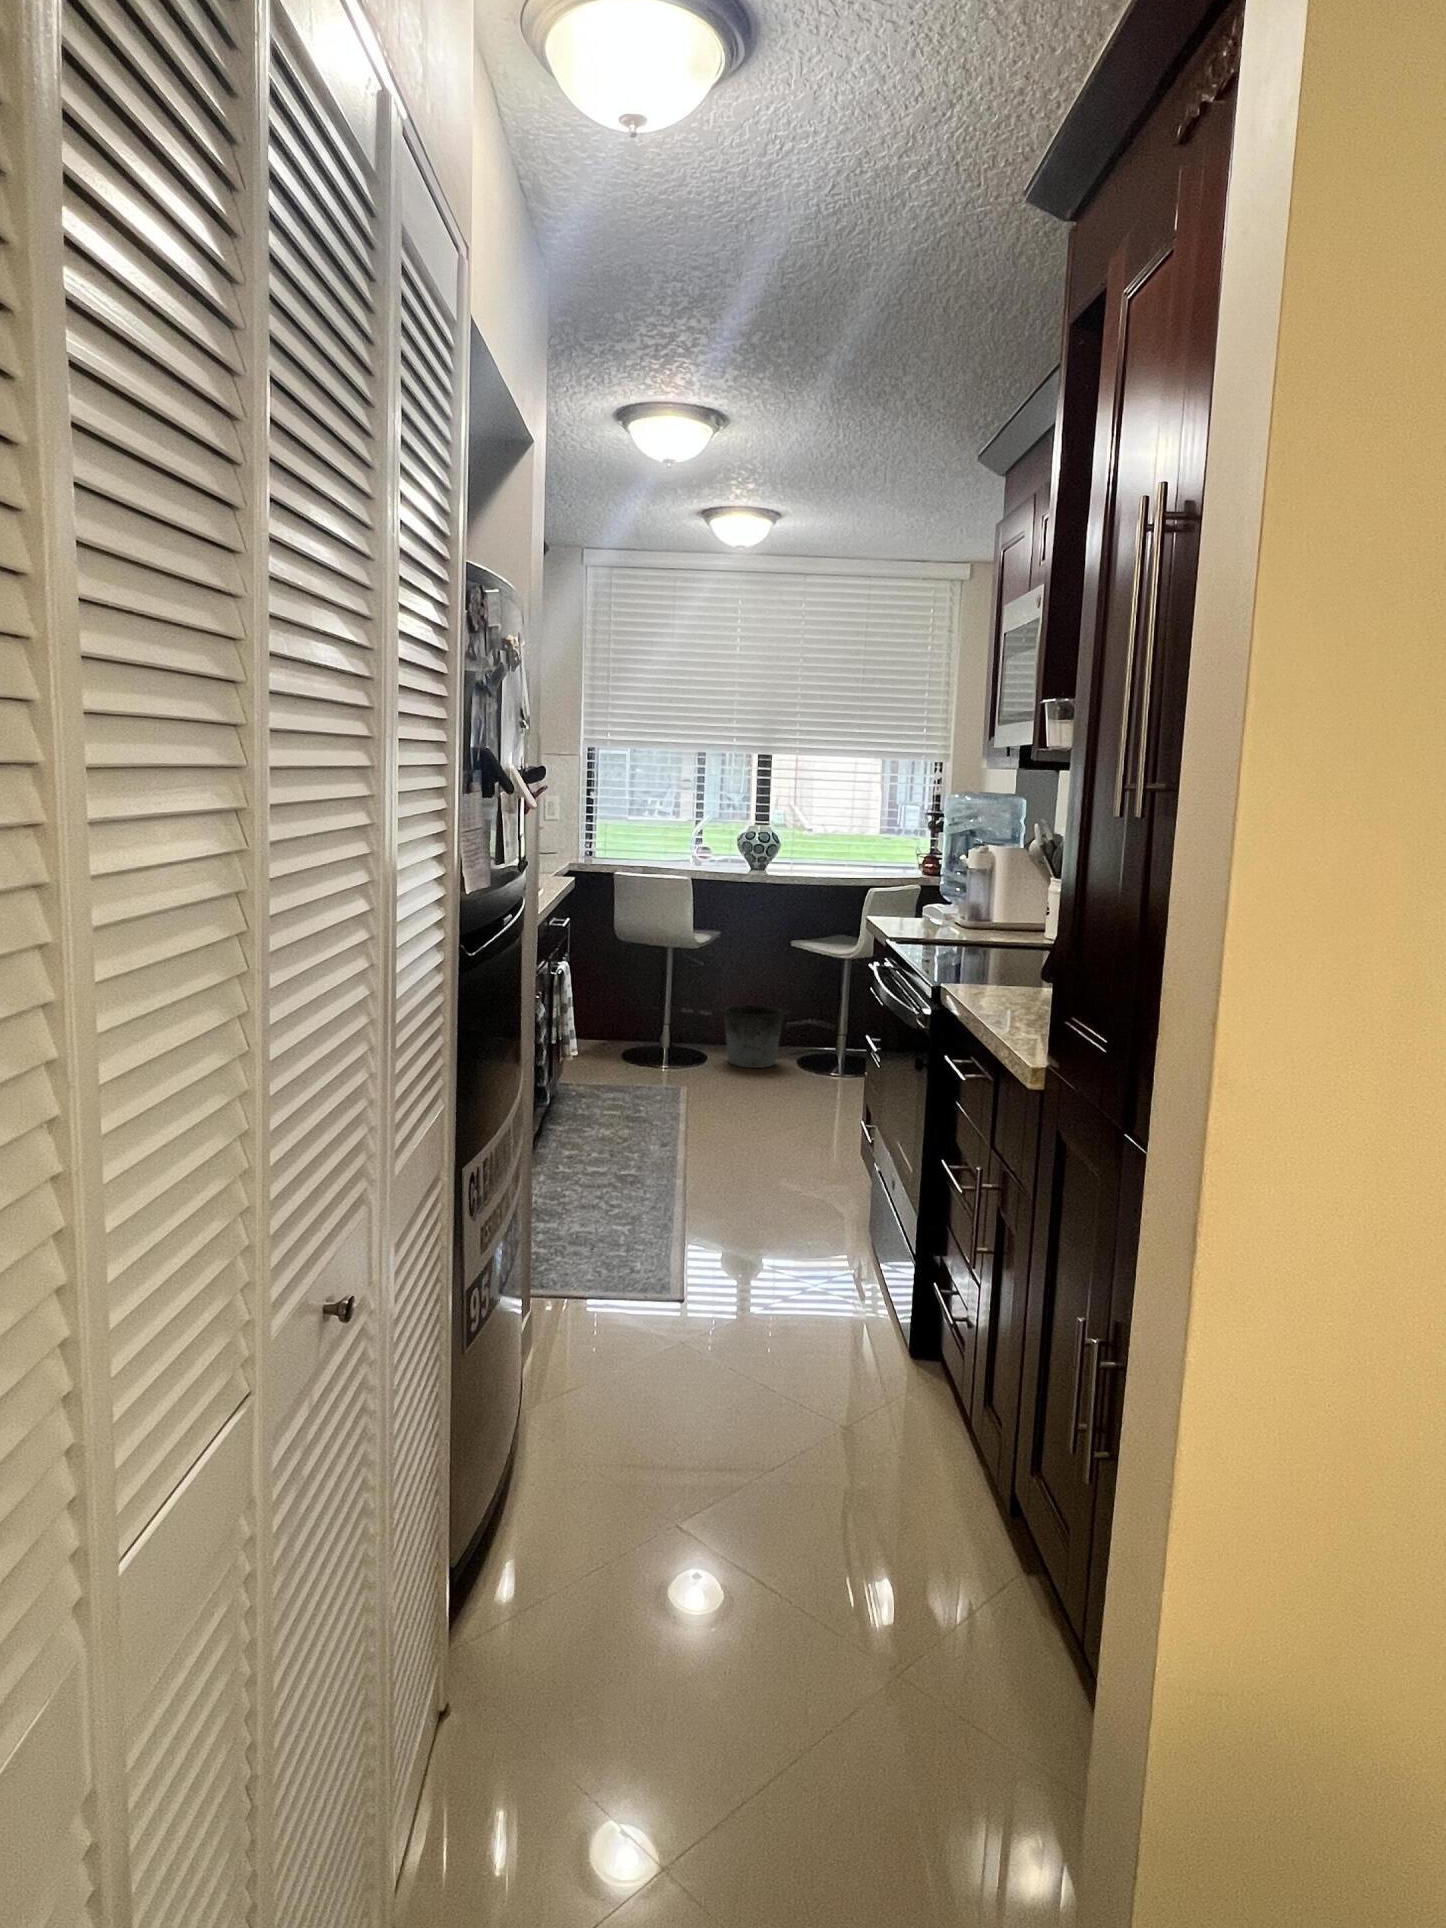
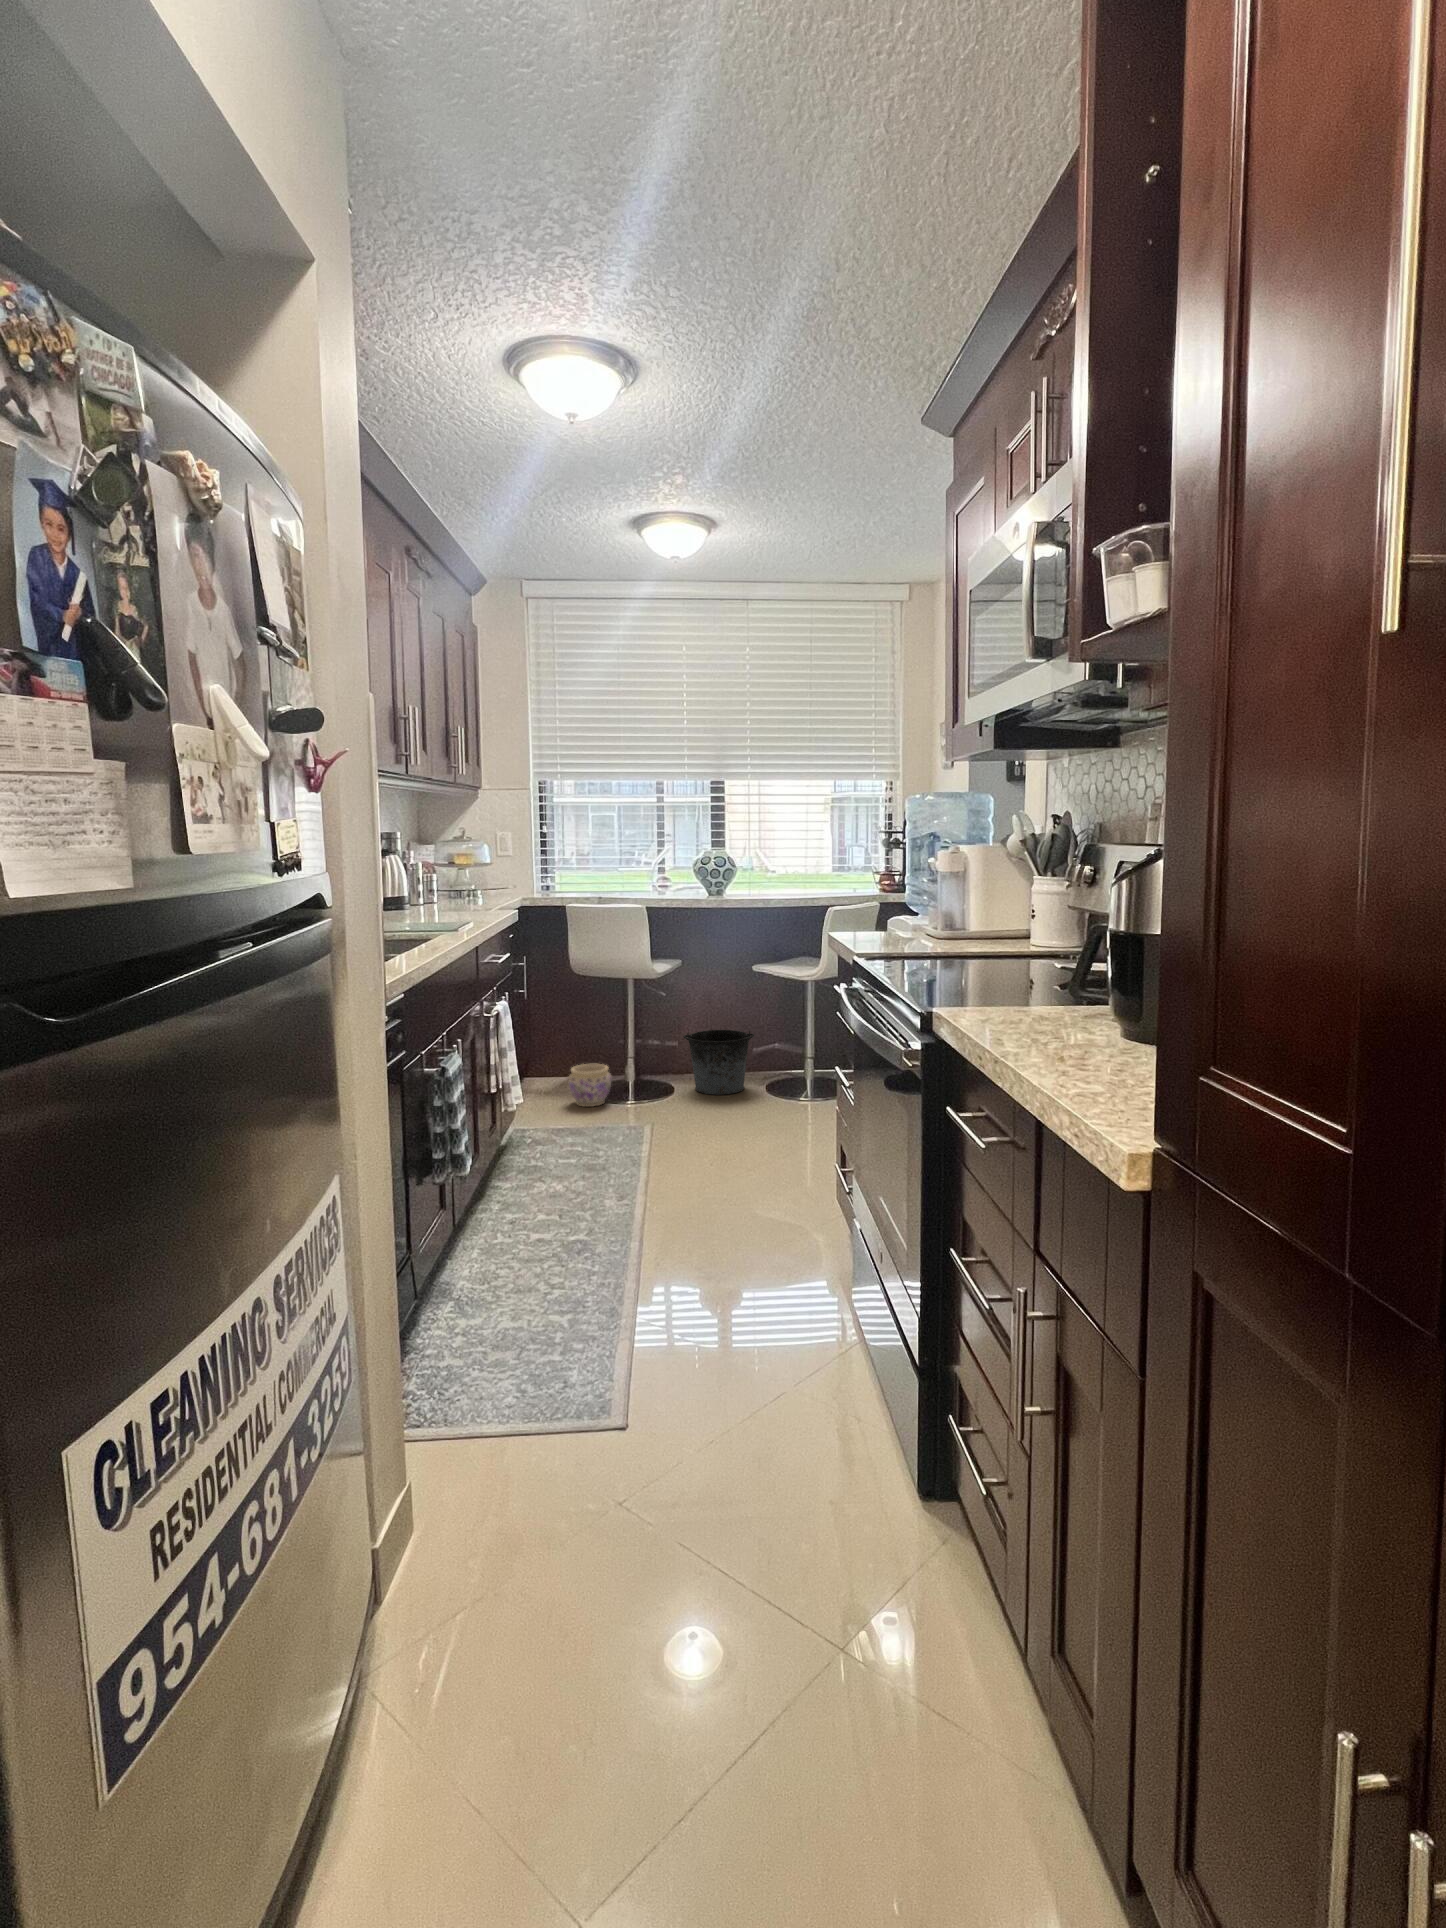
planter: none [606,1029,648,1071] -> present [568,1064,612,1107]

